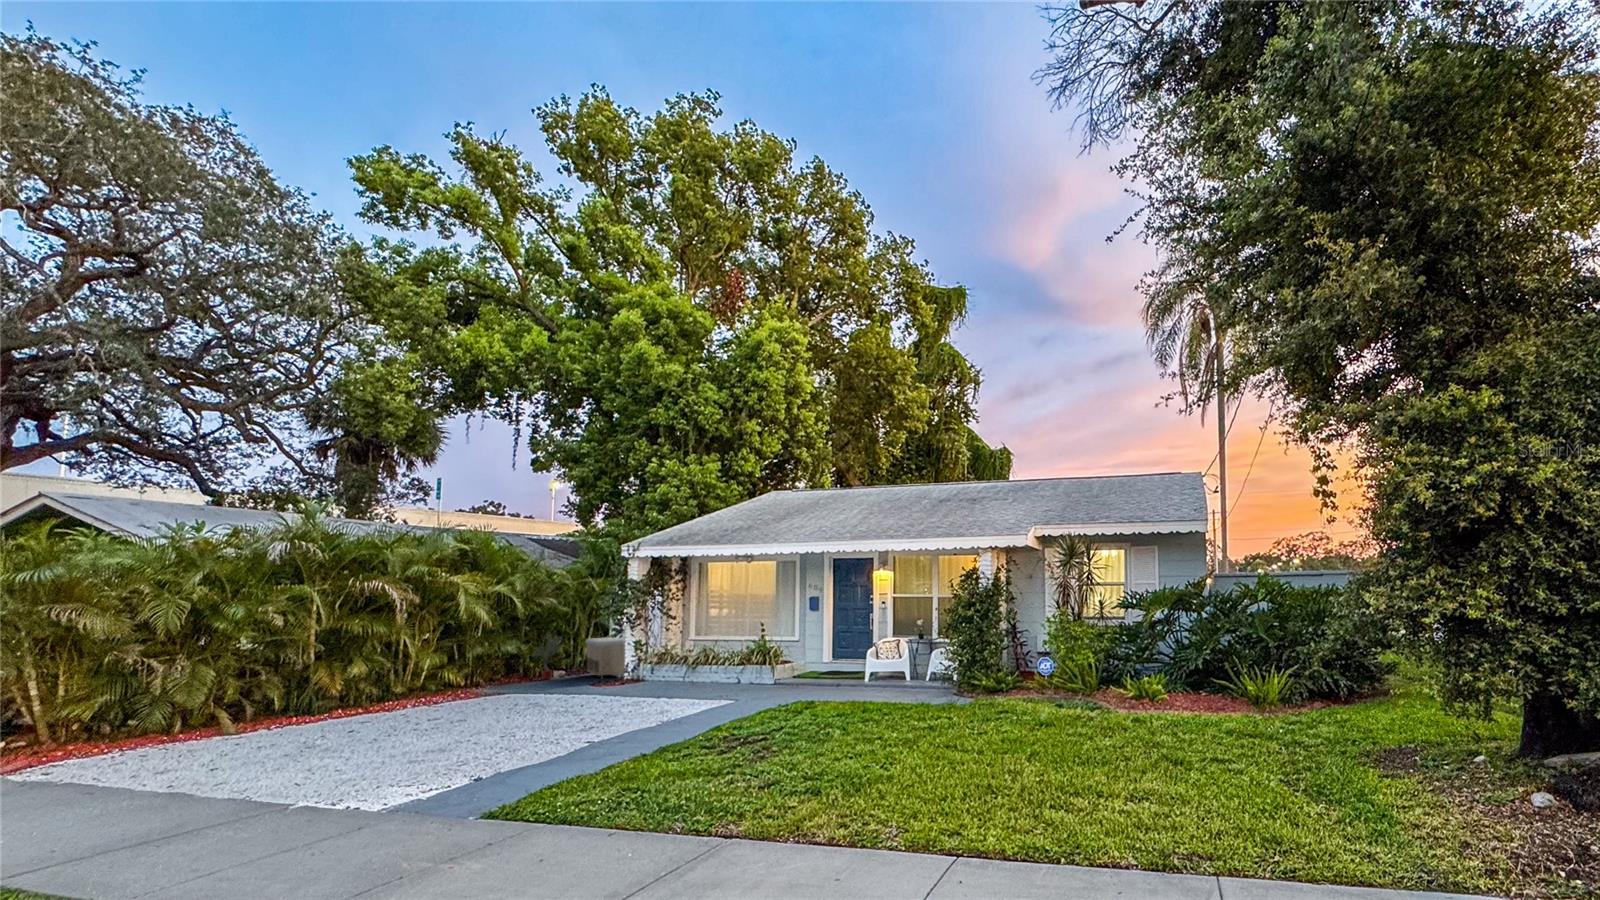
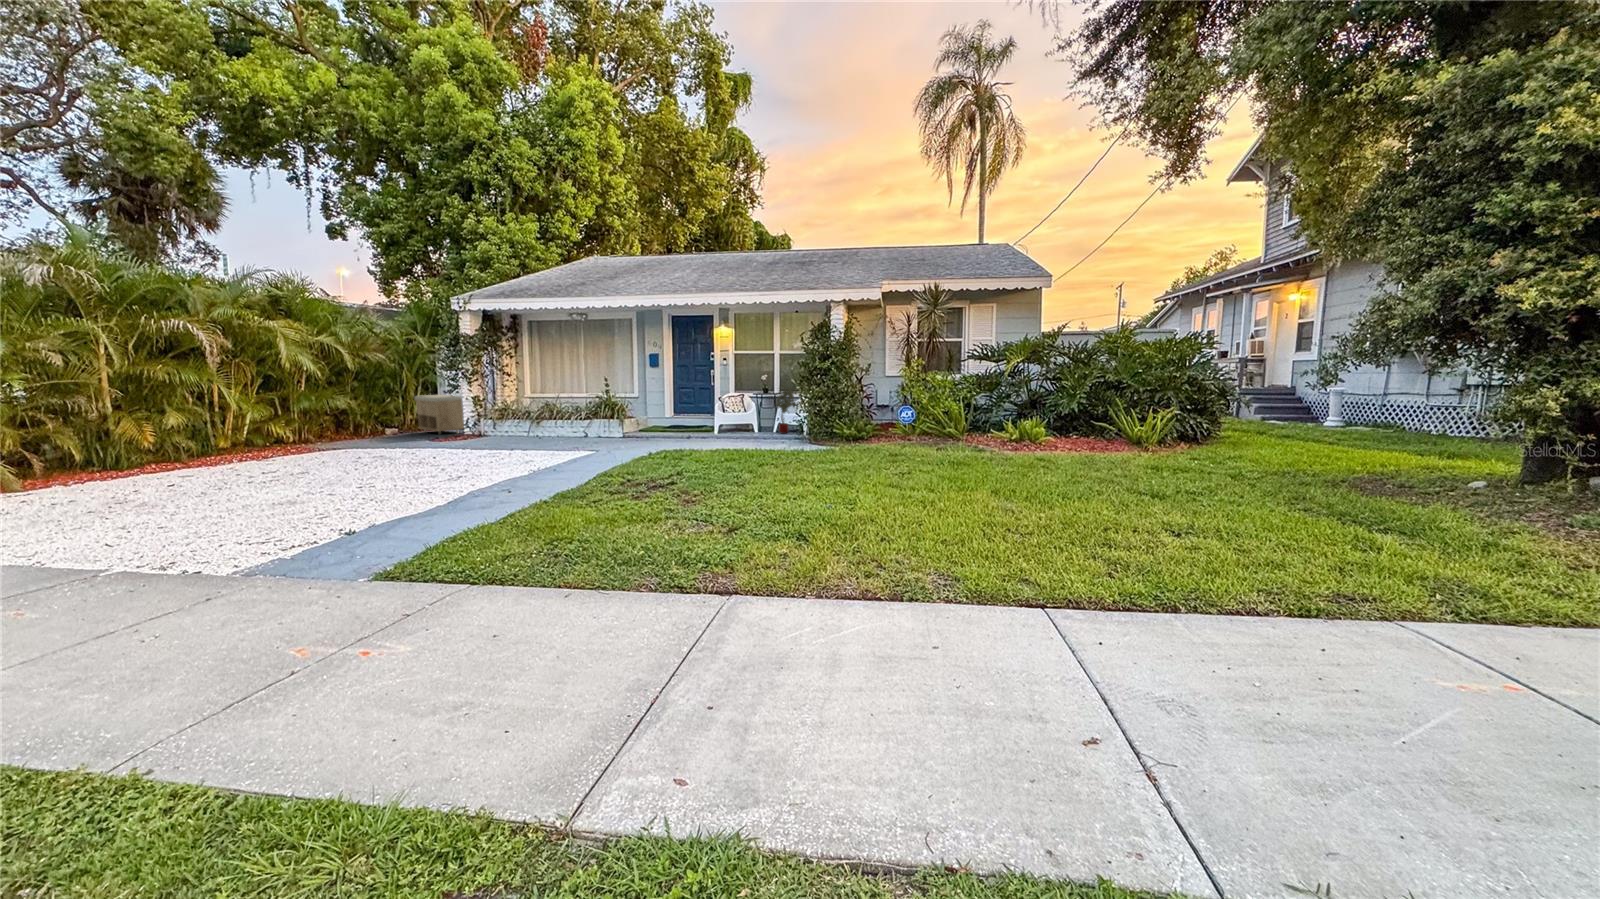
potted tree: present [533,634,562,680] -> present [776,383,800,434]

